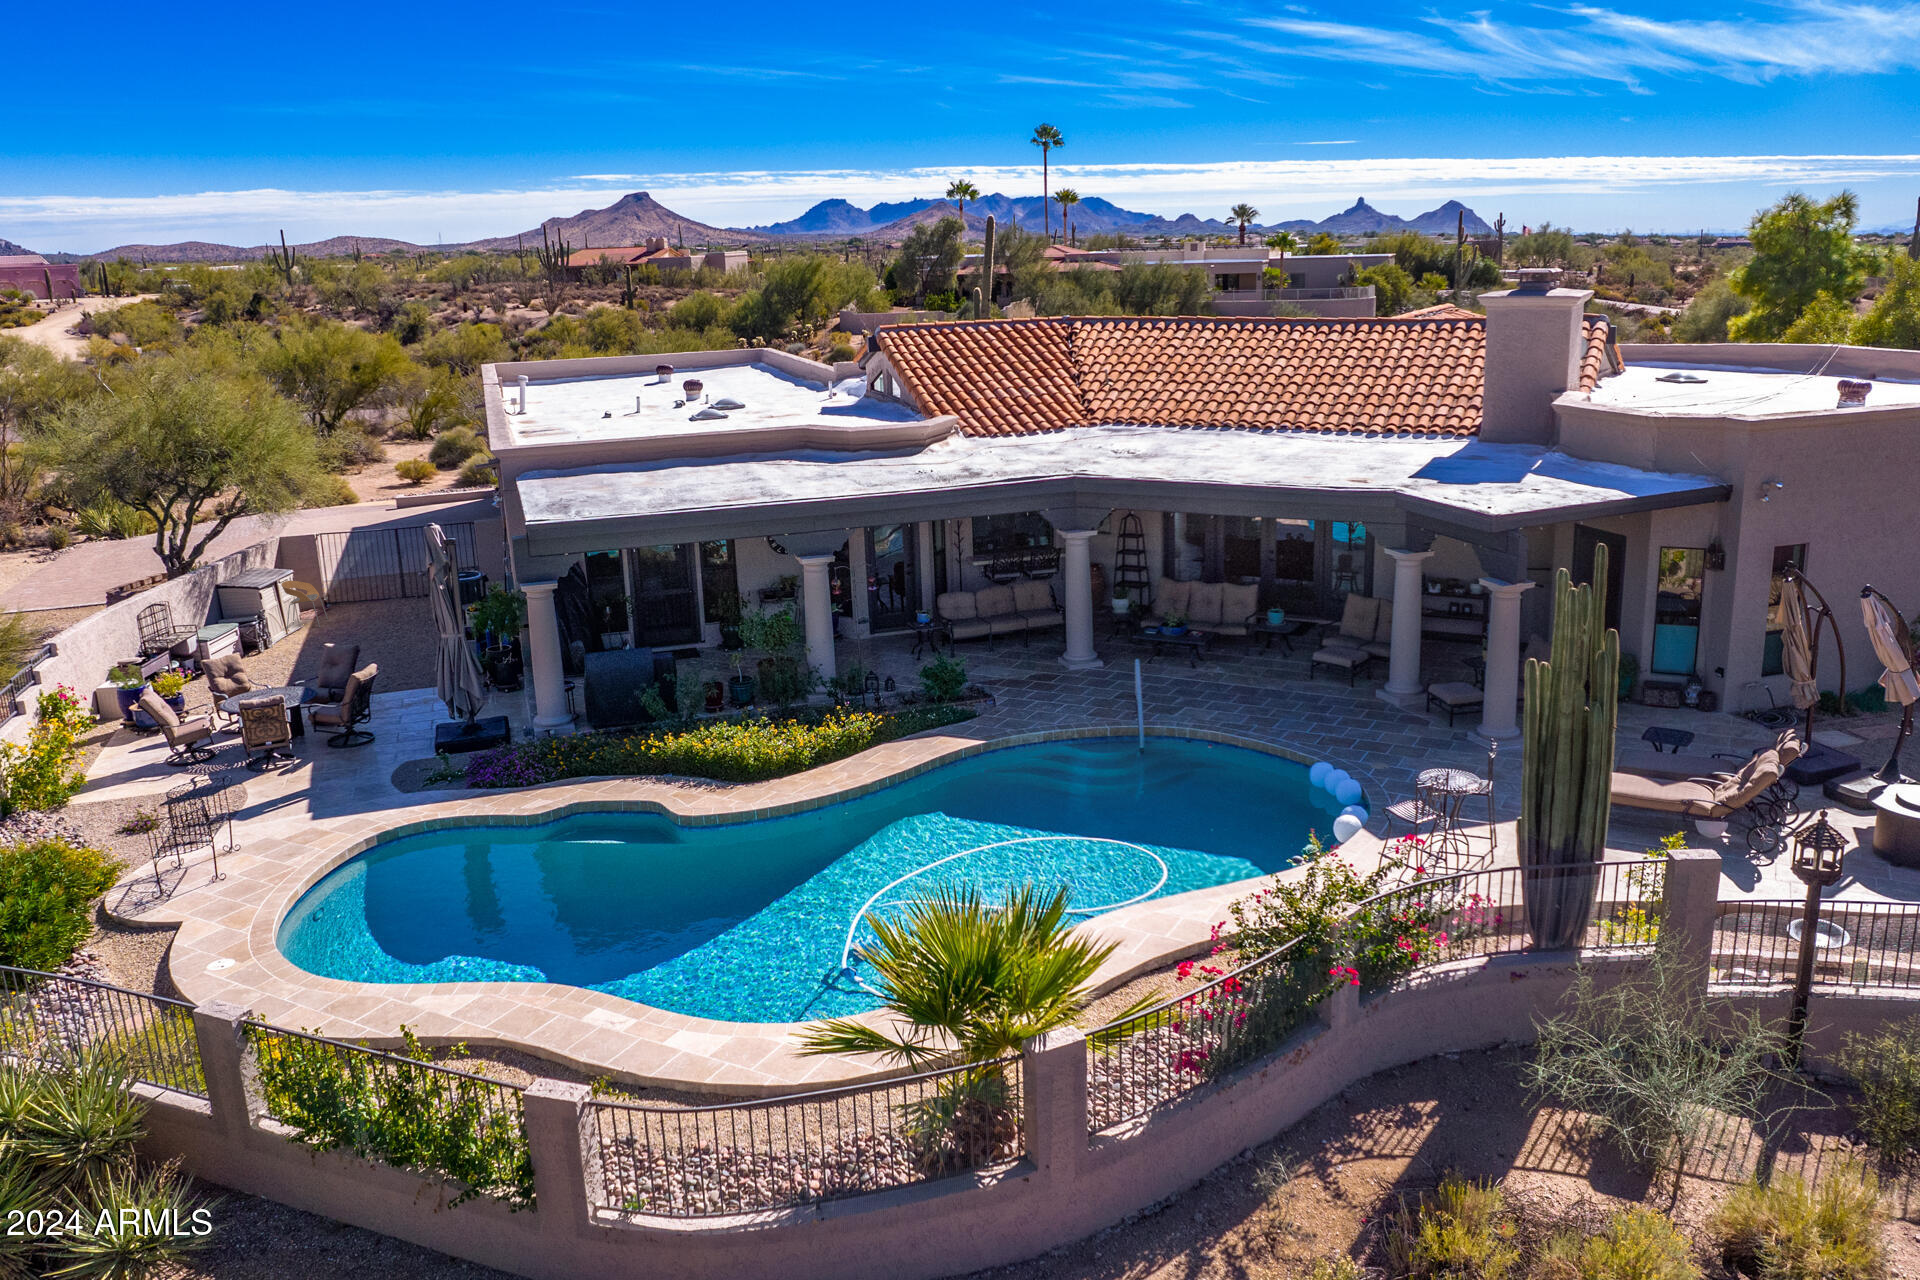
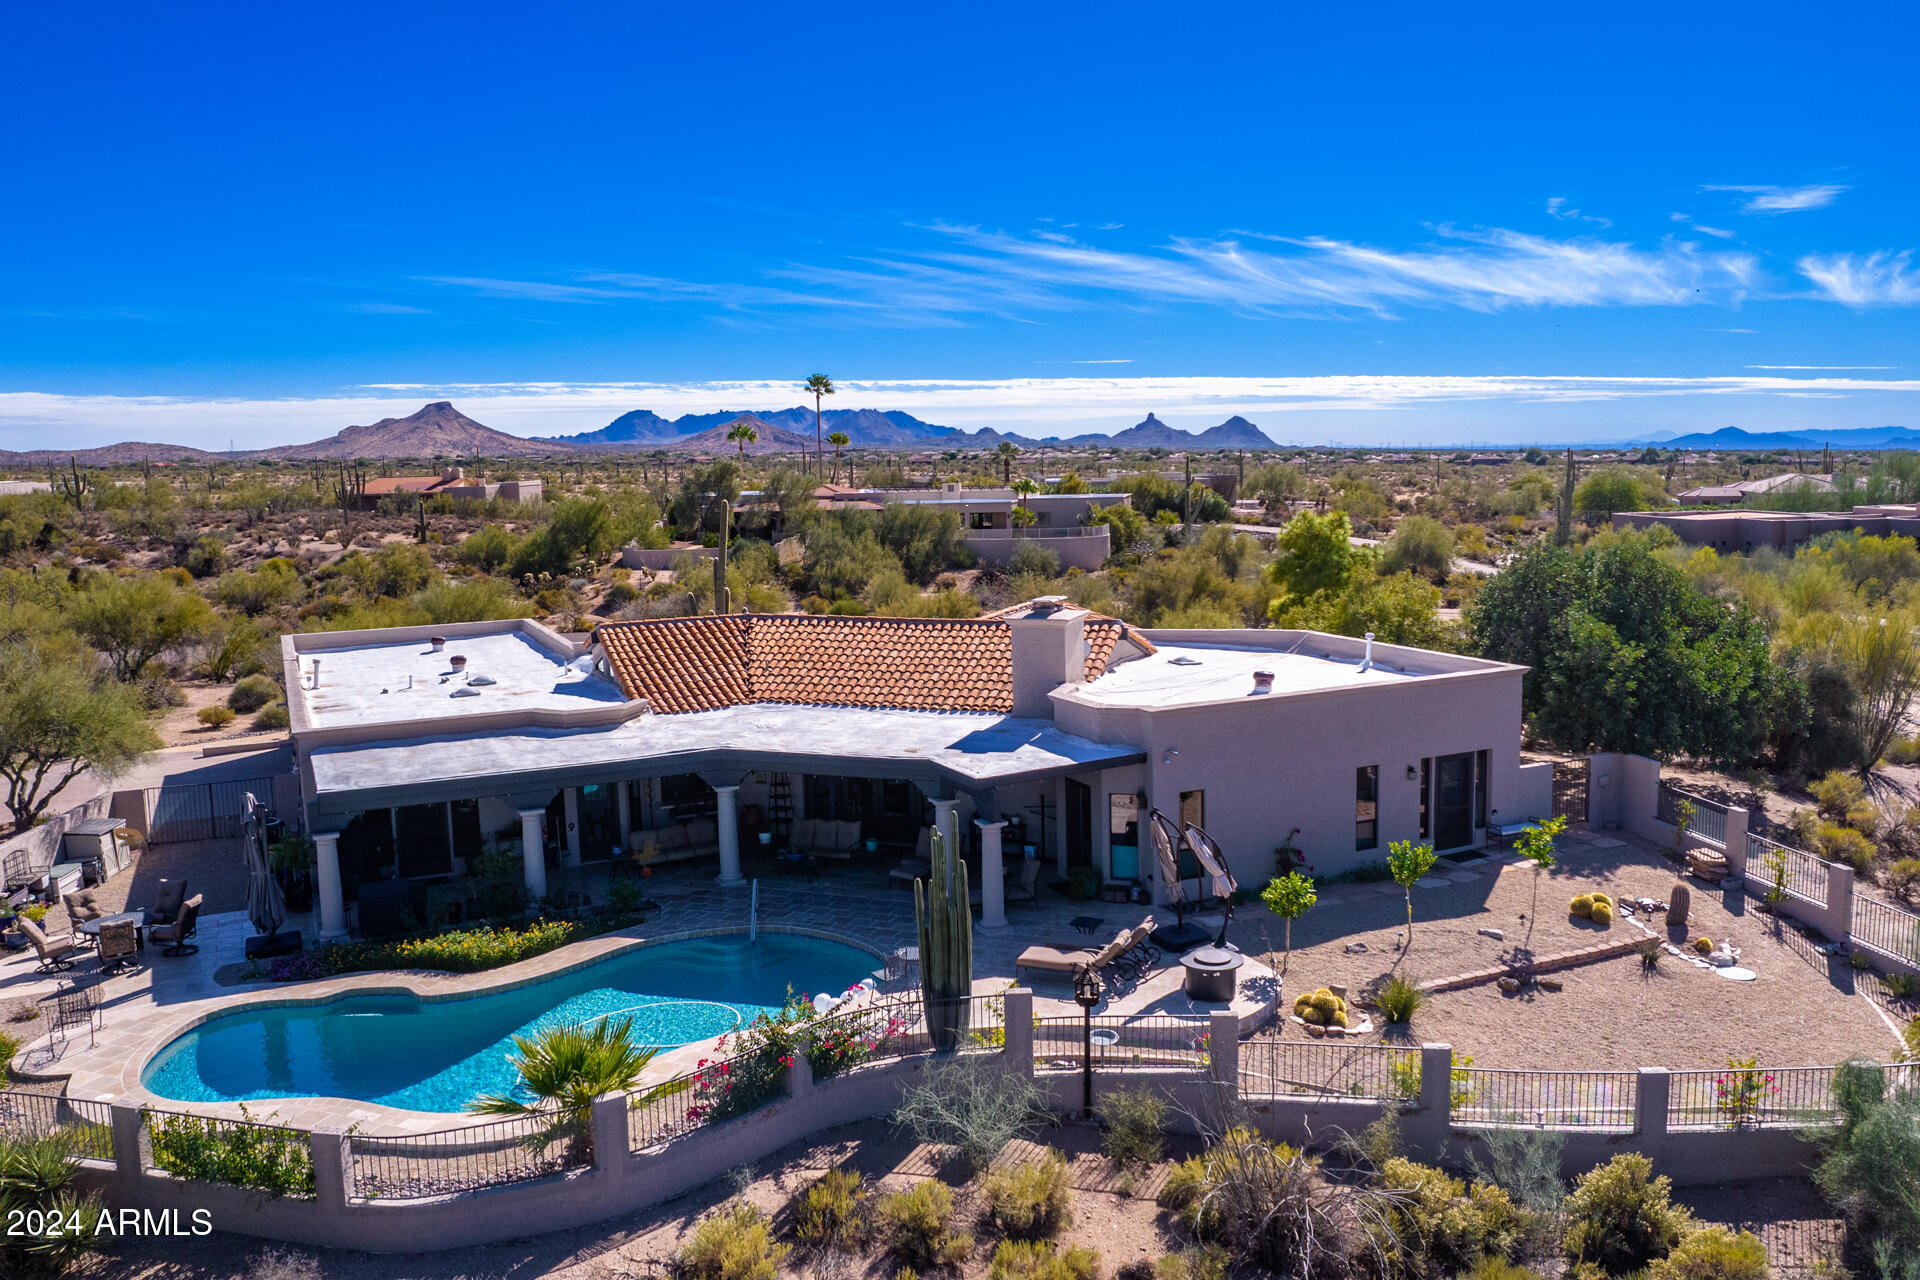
potted tree: none [946,604,988,656] -> present [633,842,660,877]

